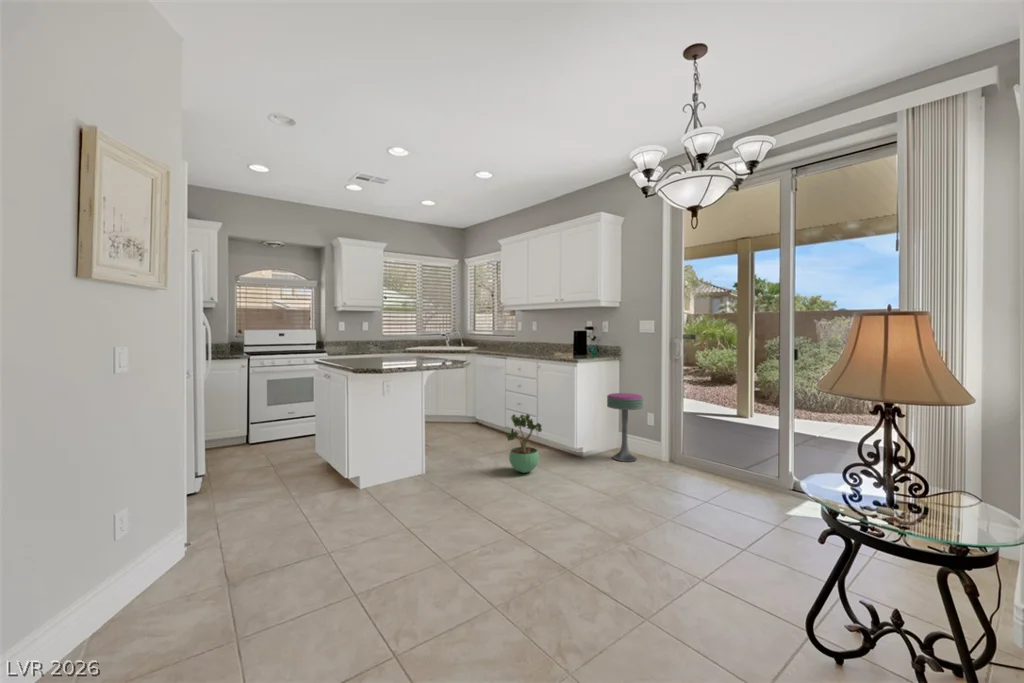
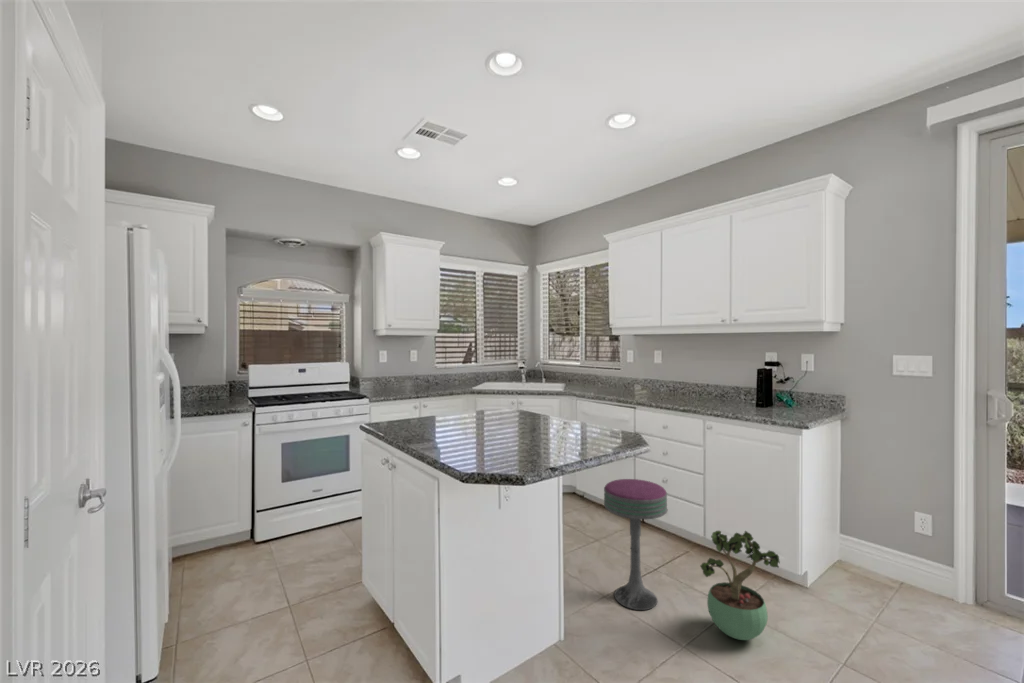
bar stool: present [607,393,643,462] -> present [604,479,667,610]

